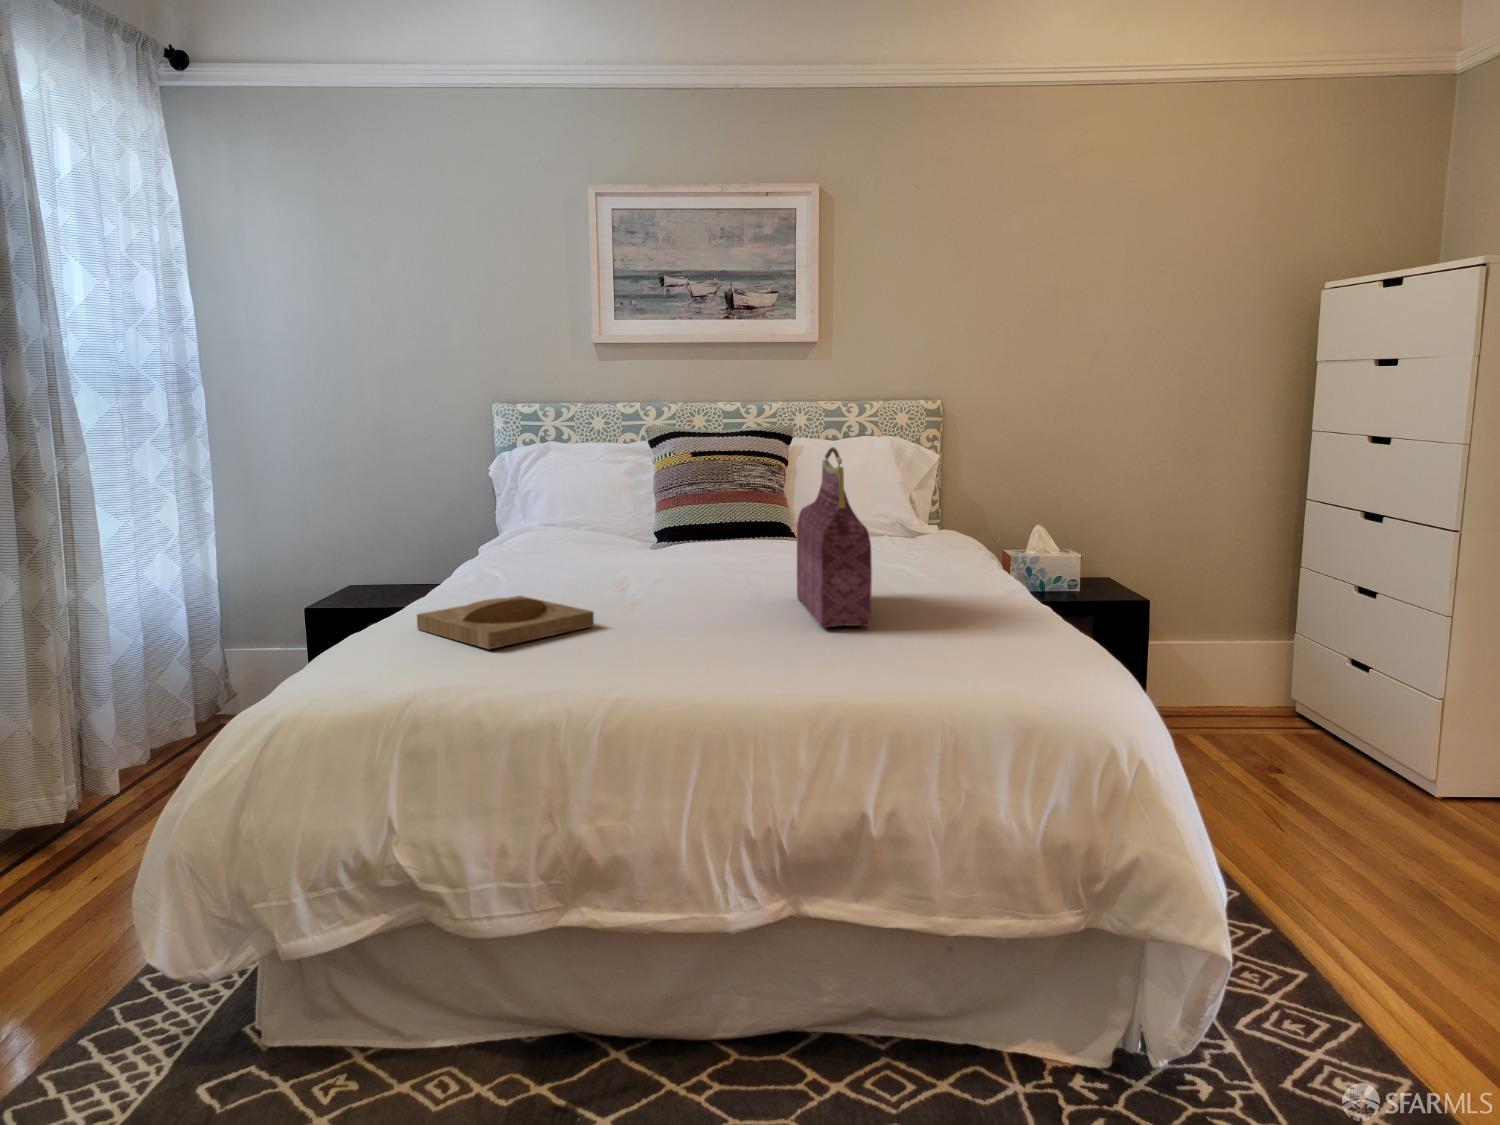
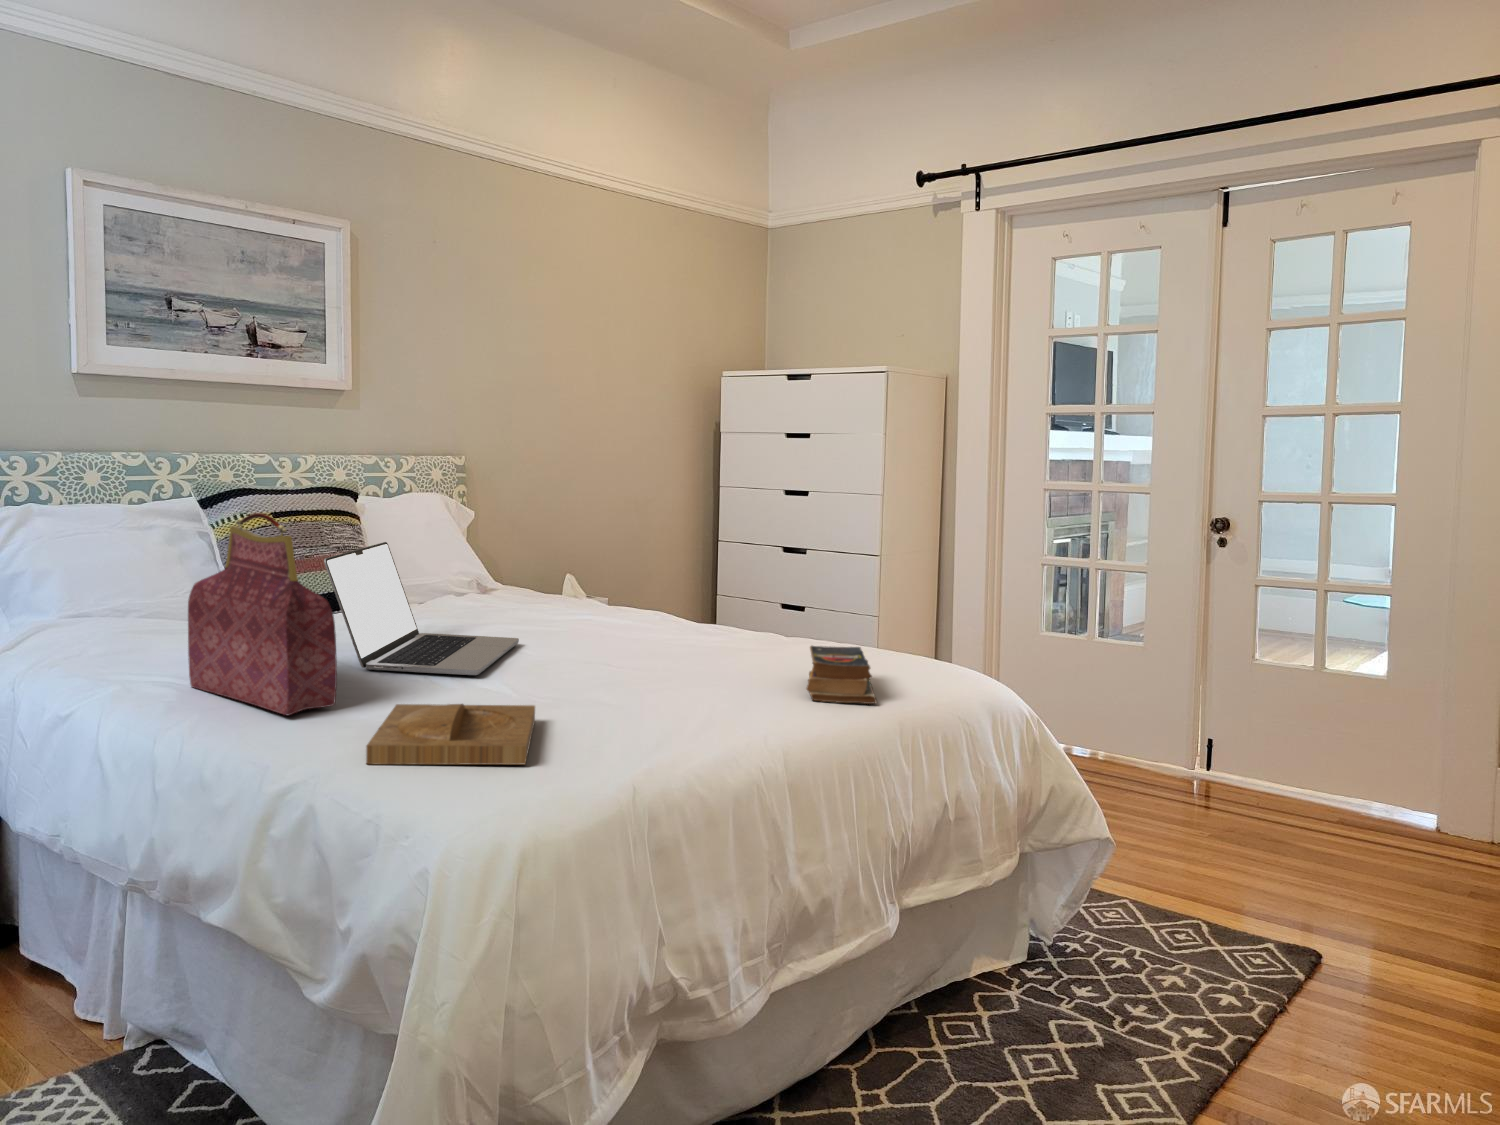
handbag: present [797,447,872,627] -> present [188,513,337,715]
laptop: none [585,472,774,590] -> present [324,542,519,675]
book: none [884,600,1021,672] -> present [806,646,876,704]

